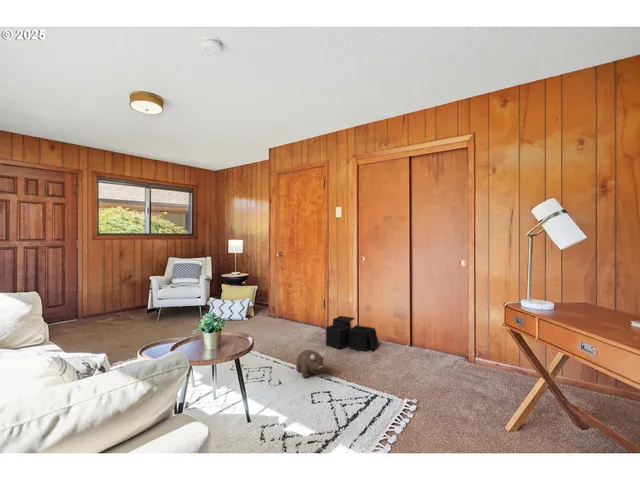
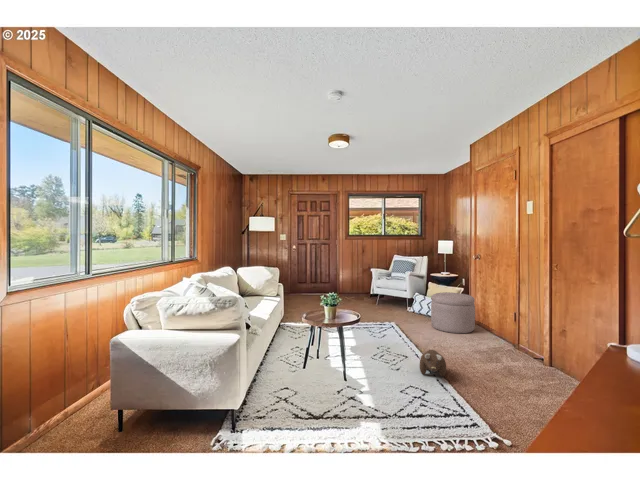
ottoman: none [246,291,286,331] -> present [431,292,475,333]
storage bin: present [326,316,379,351] -> none [488,334,560,384]

